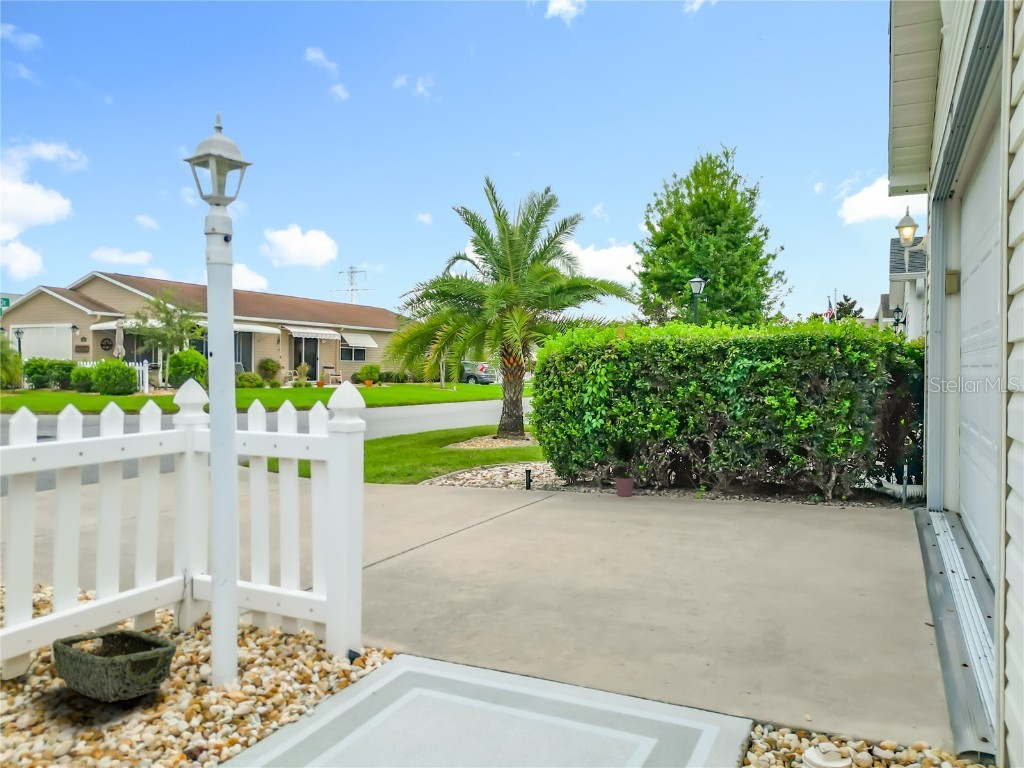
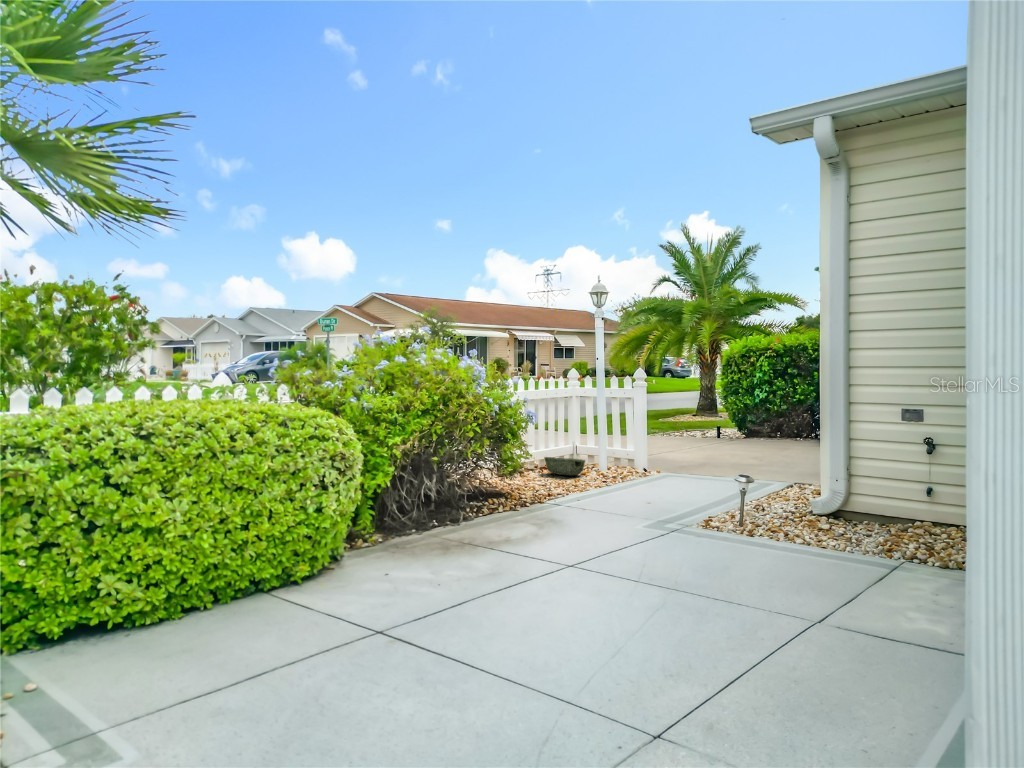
potted plant: present [606,434,646,496] -> none [768,402,797,441]

